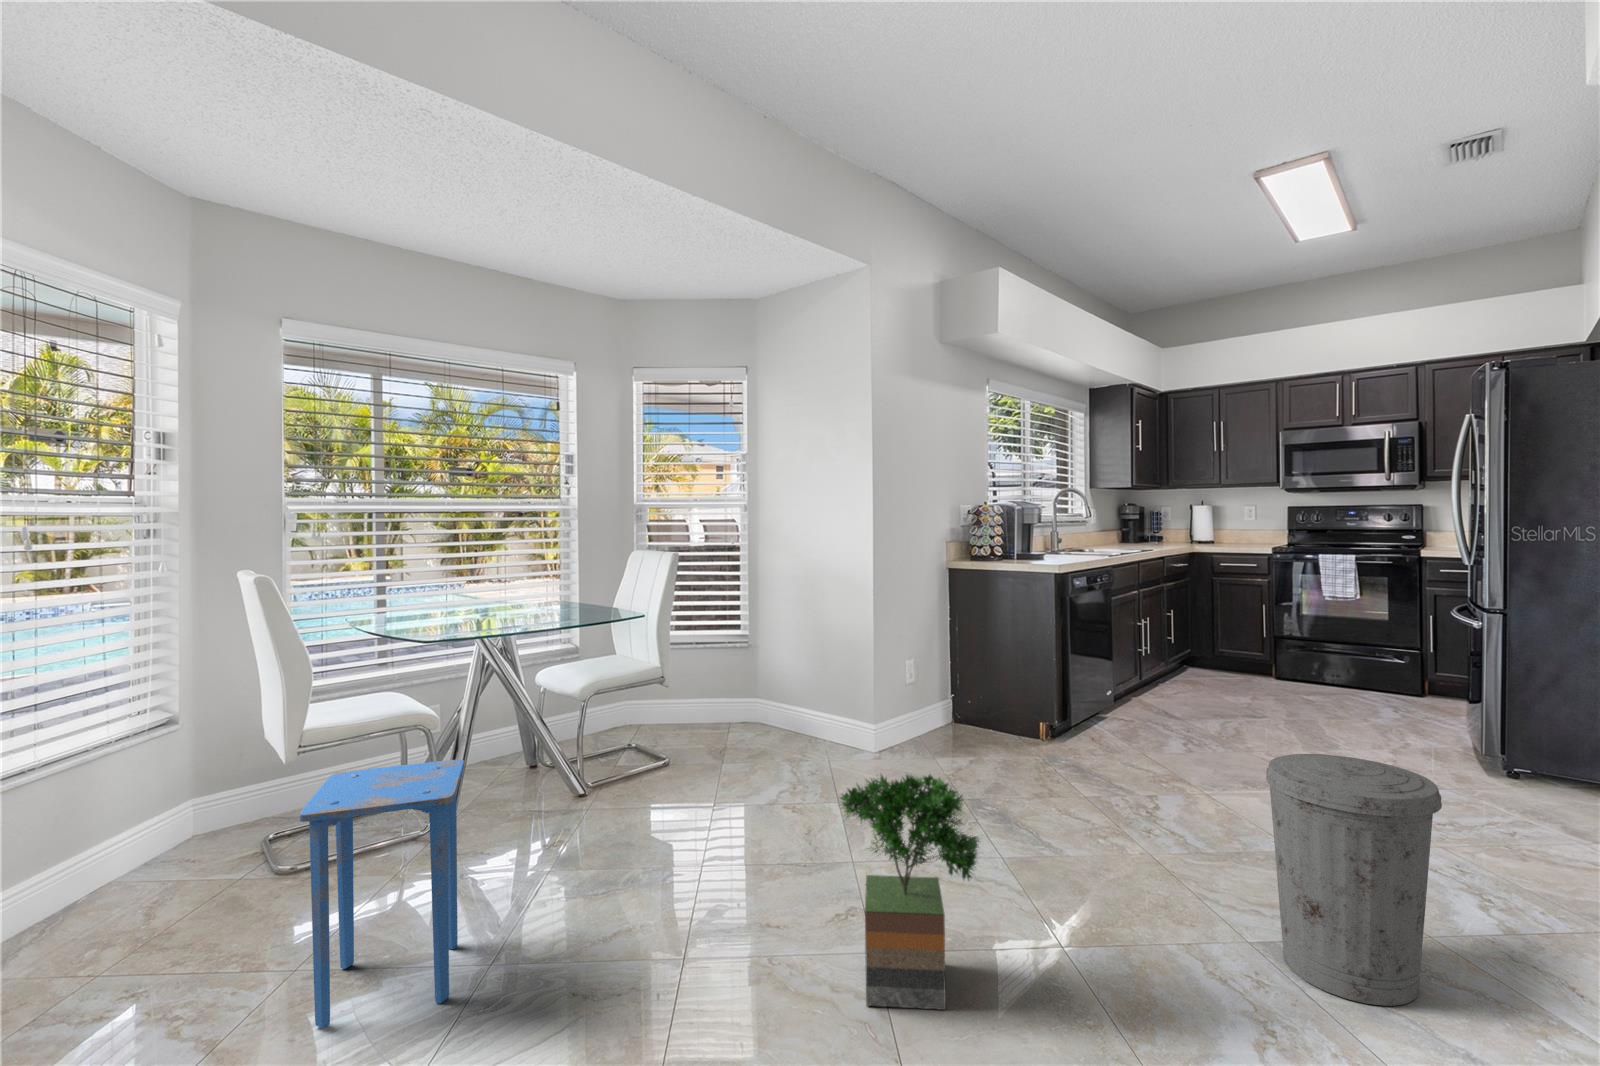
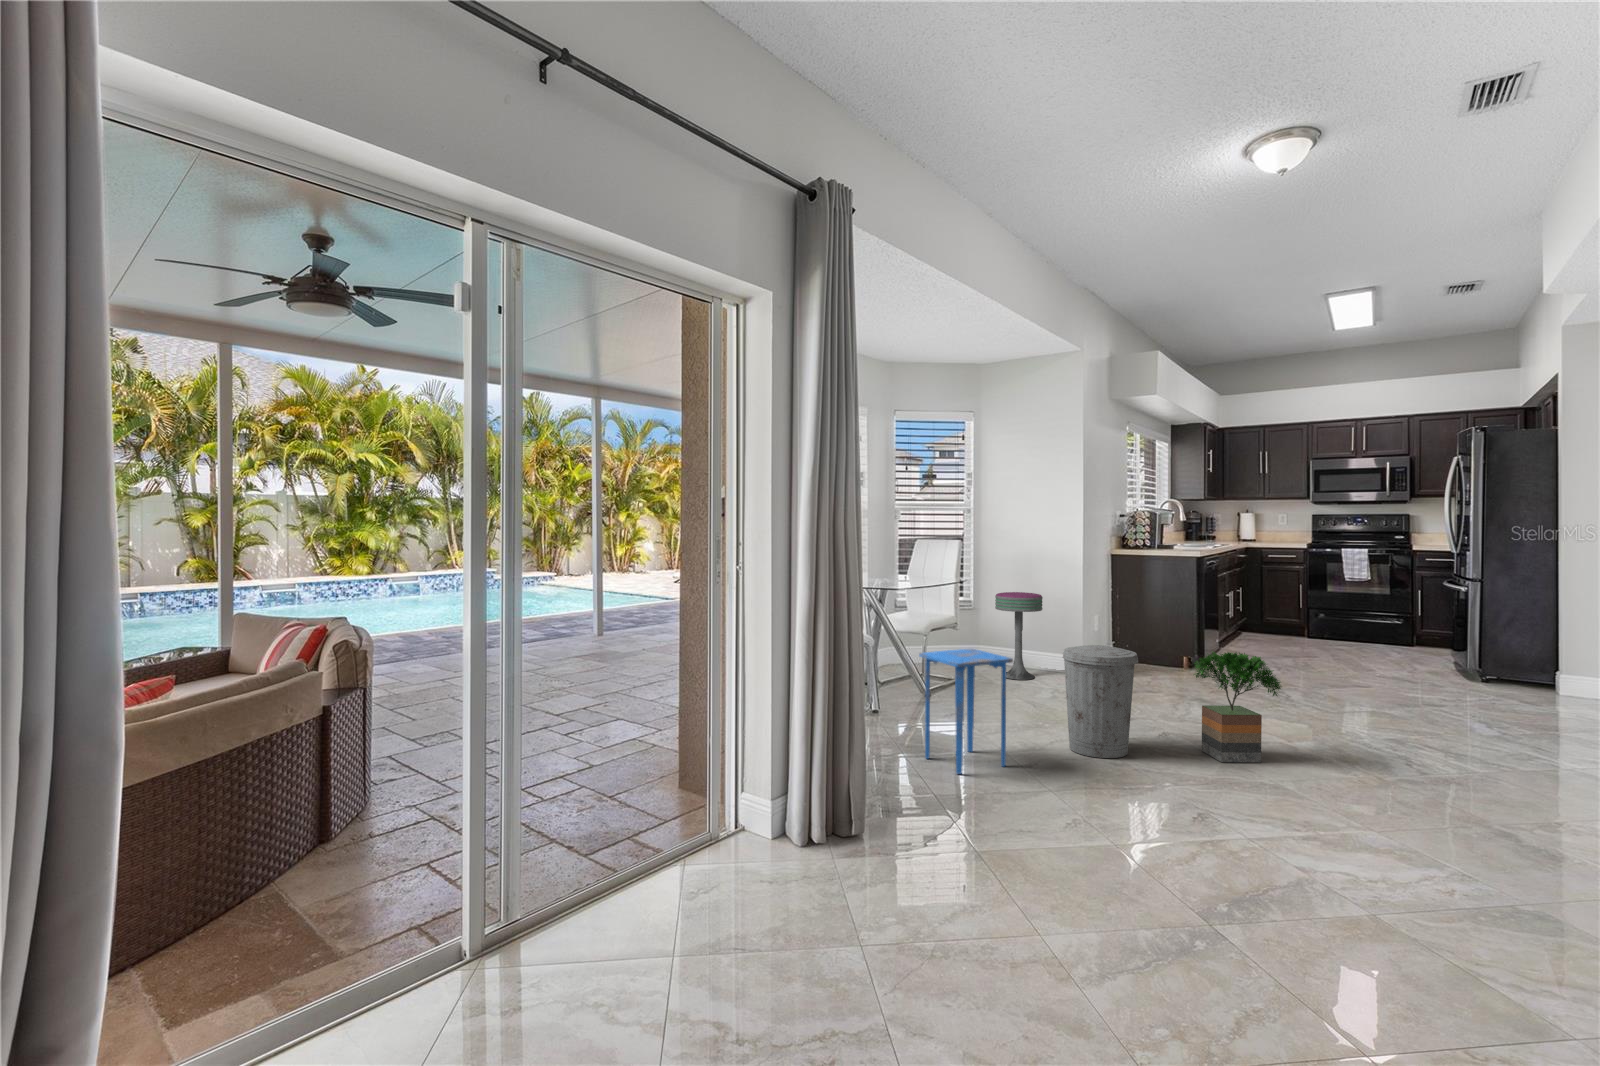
bar stool: none [750,627,817,758] -> present [995,592,1043,680]
trash can: present [1266,754,1442,1006] -> present [1063,645,1138,758]

